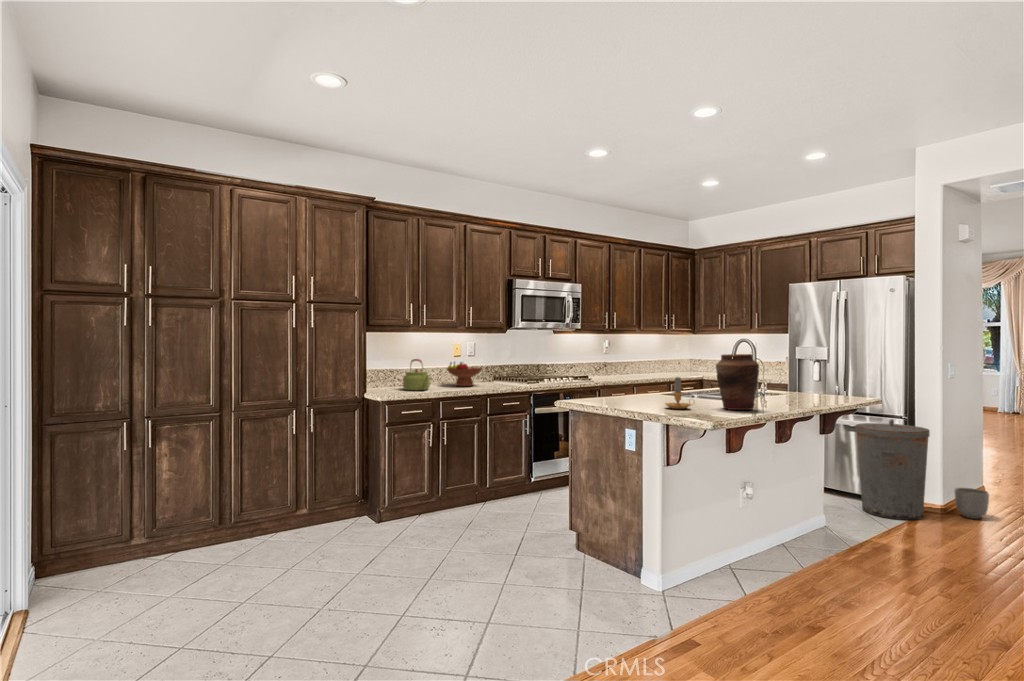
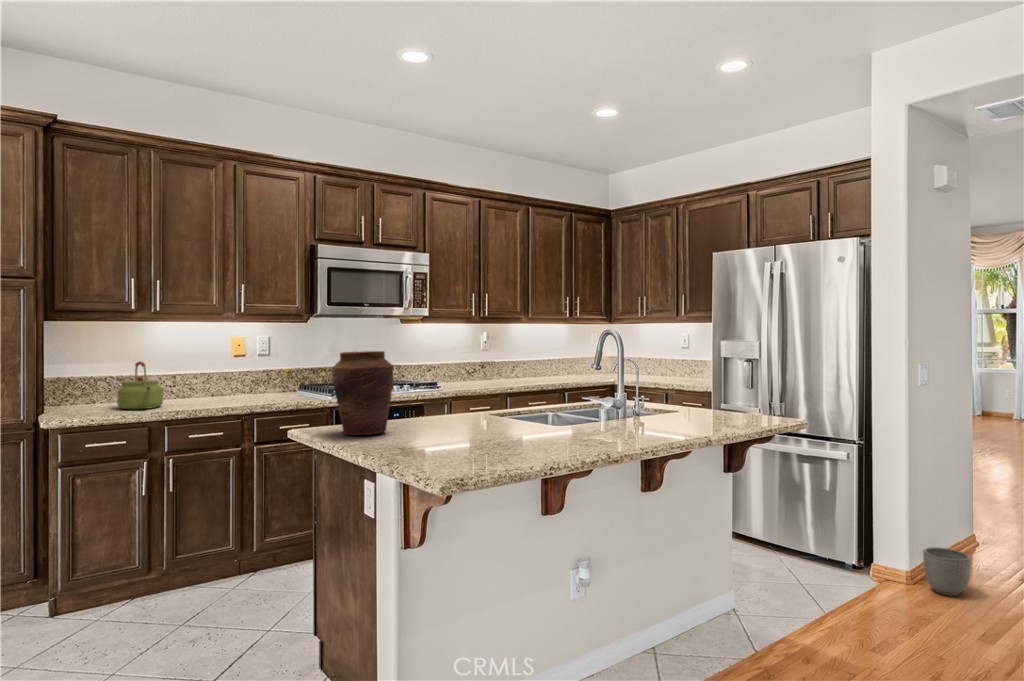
vase: present [716,354,759,410] -> present [332,351,393,435]
fruit bowl: present [447,362,482,386] -> none [202,365,261,401]
candle: present [665,377,691,409] -> none [406,393,450,451]
trash can: present [856,419,930,520] -> none [784,447,886,600]

